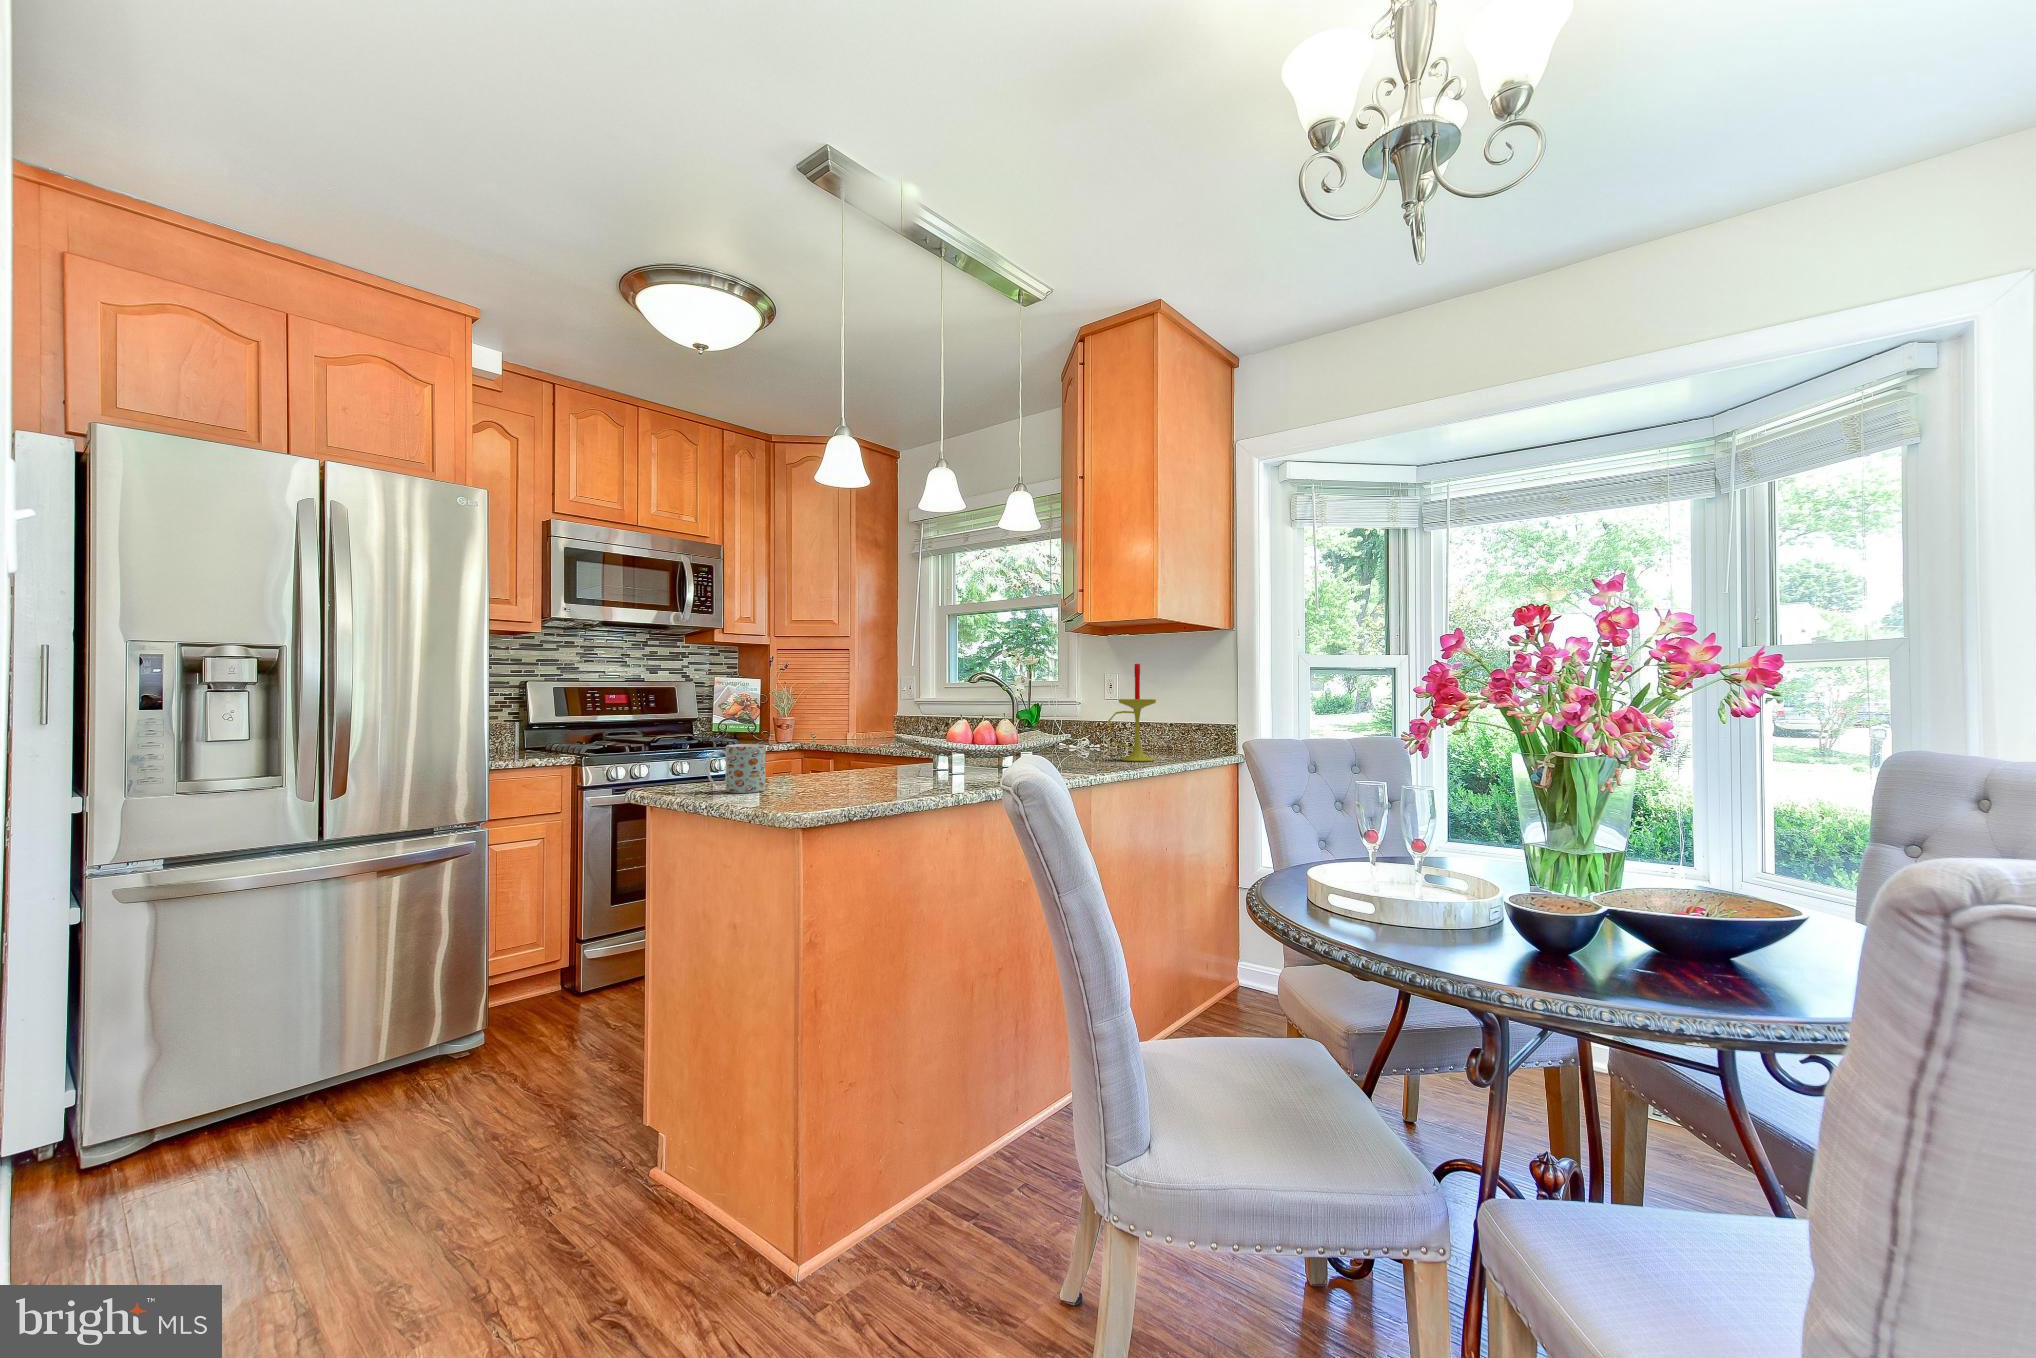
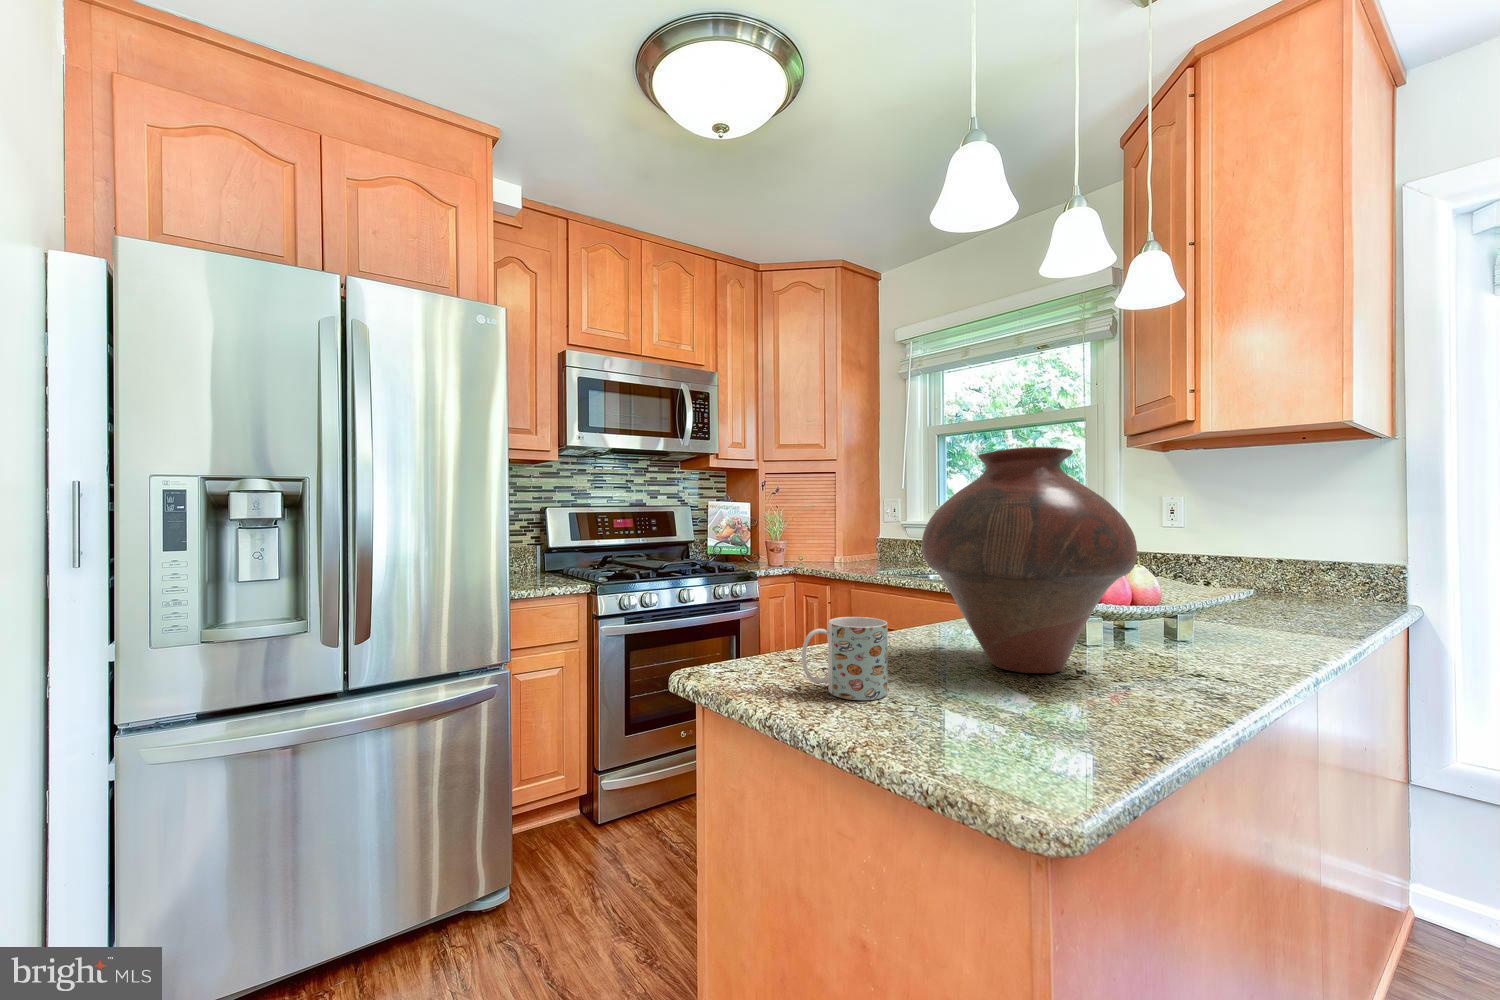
vase: none [811,635,944,782] -> present [922,447,1137,673]
candle: present [1108,664,1156,761] -> none [1255,481,1337,621]

